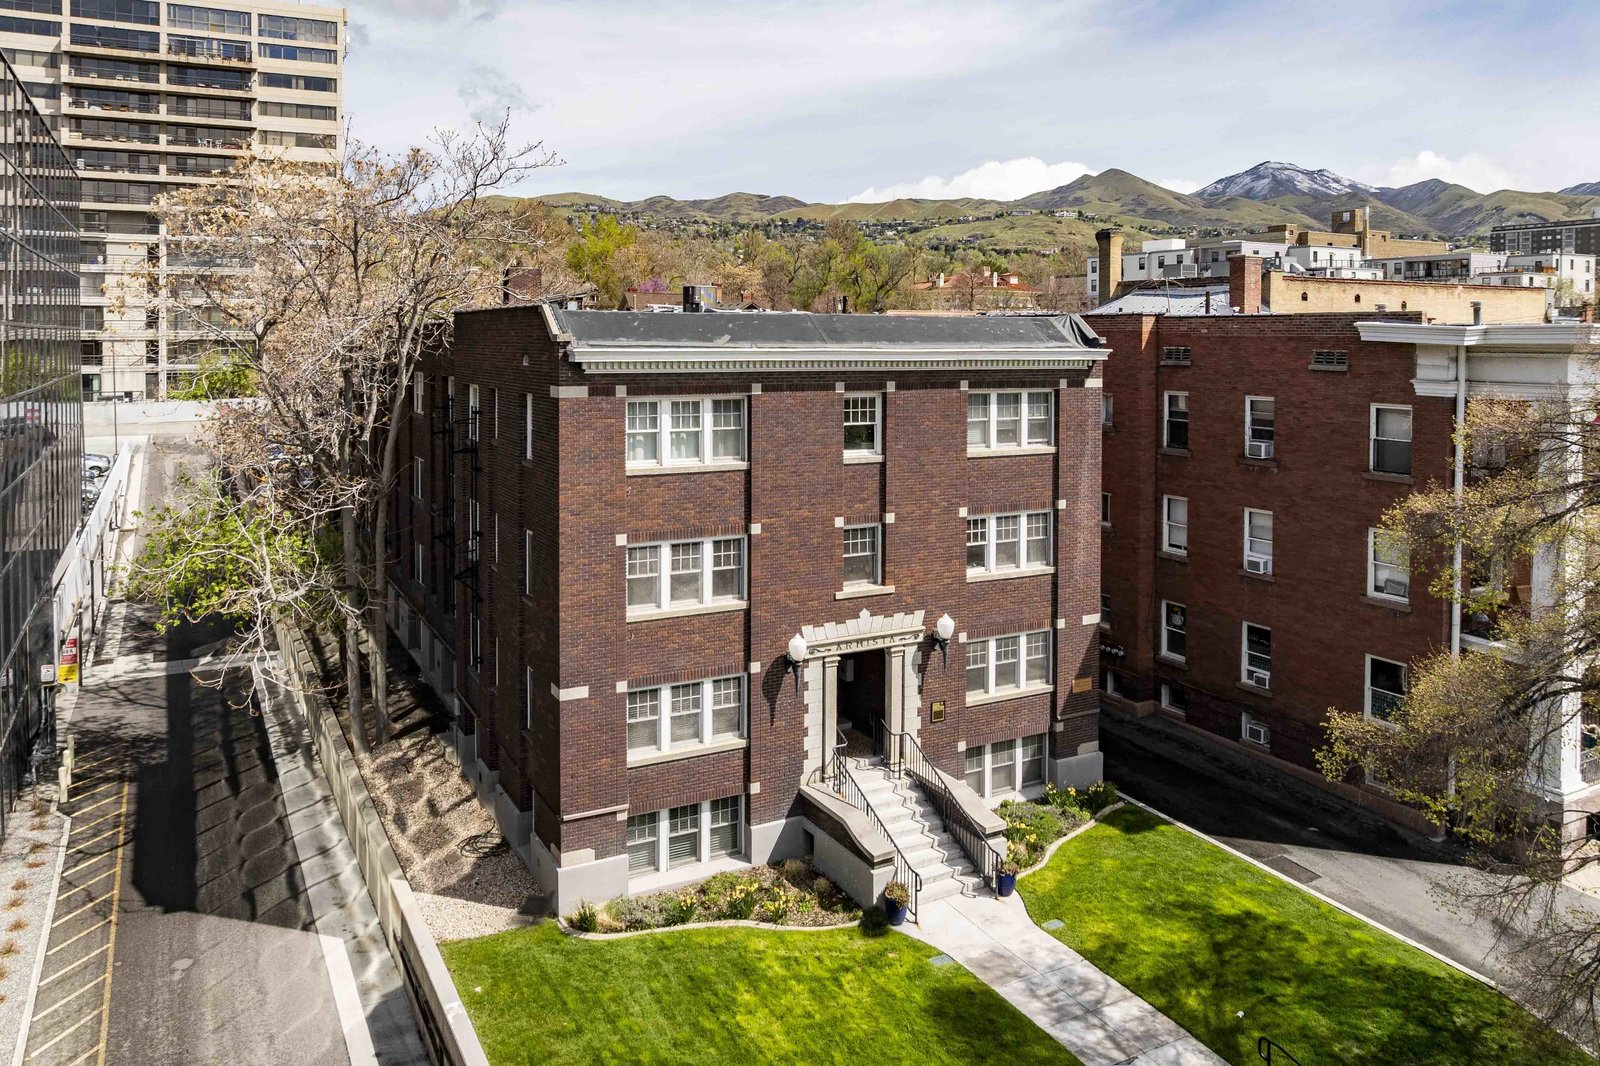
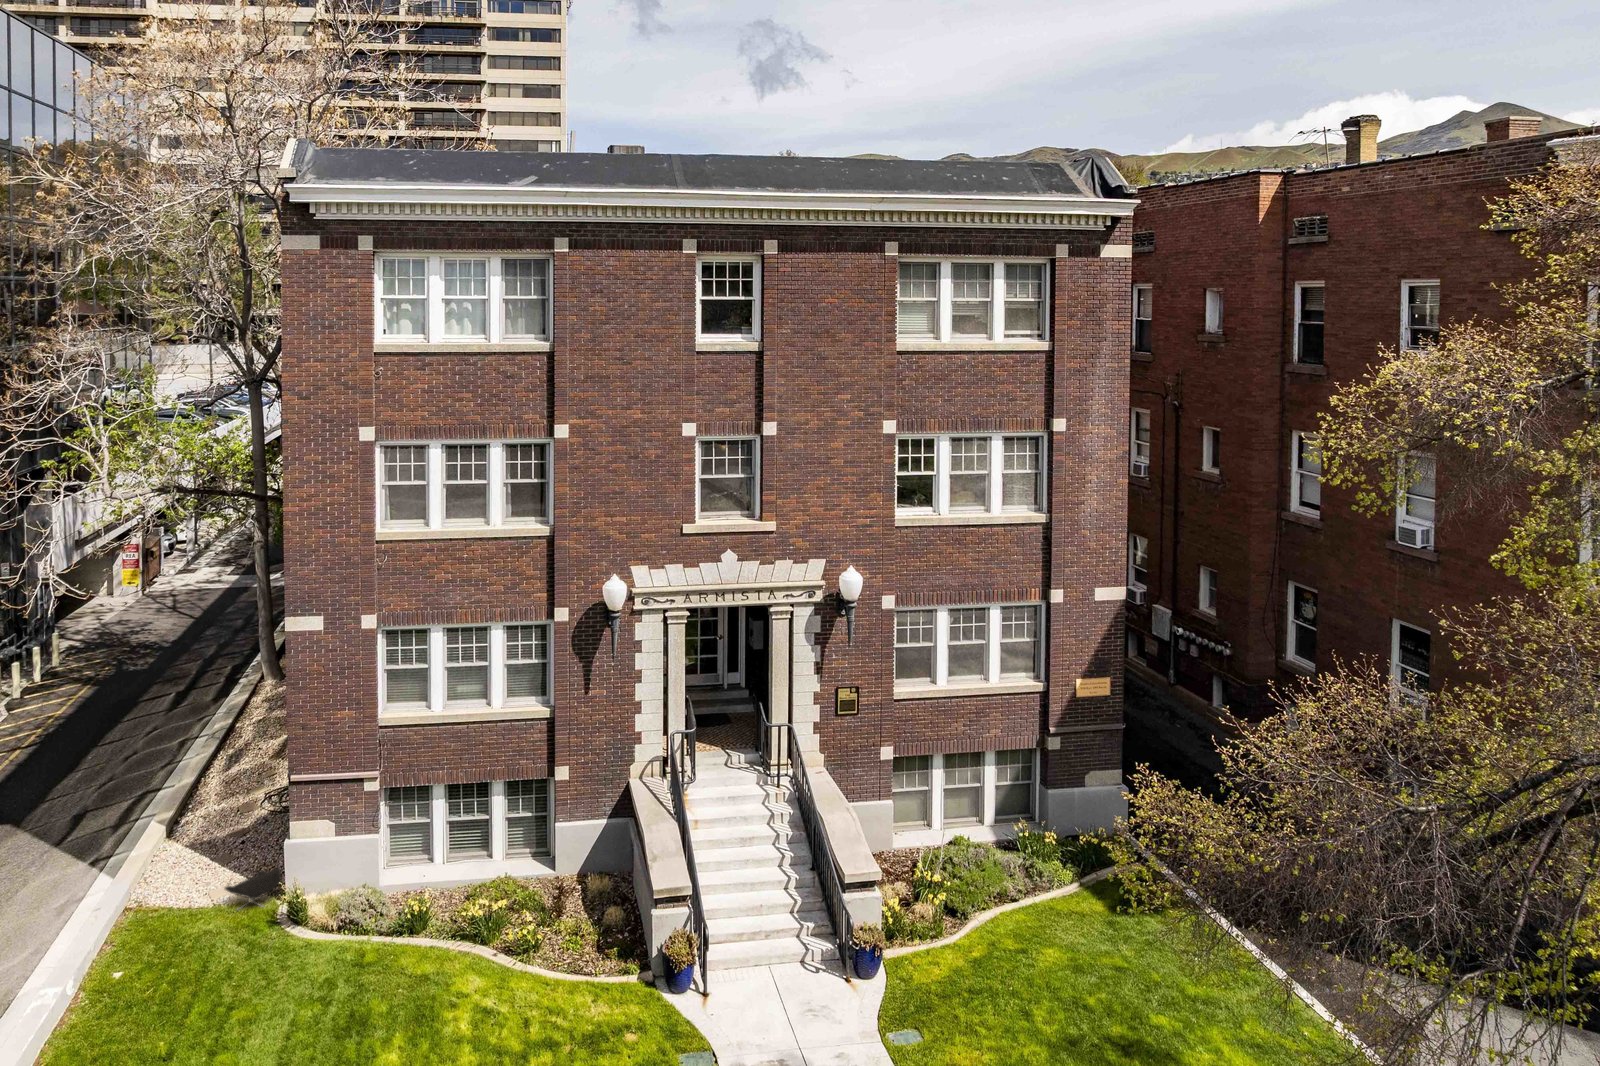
potted plant: present [858,905,890,937] -> none [600,953,649,999]

